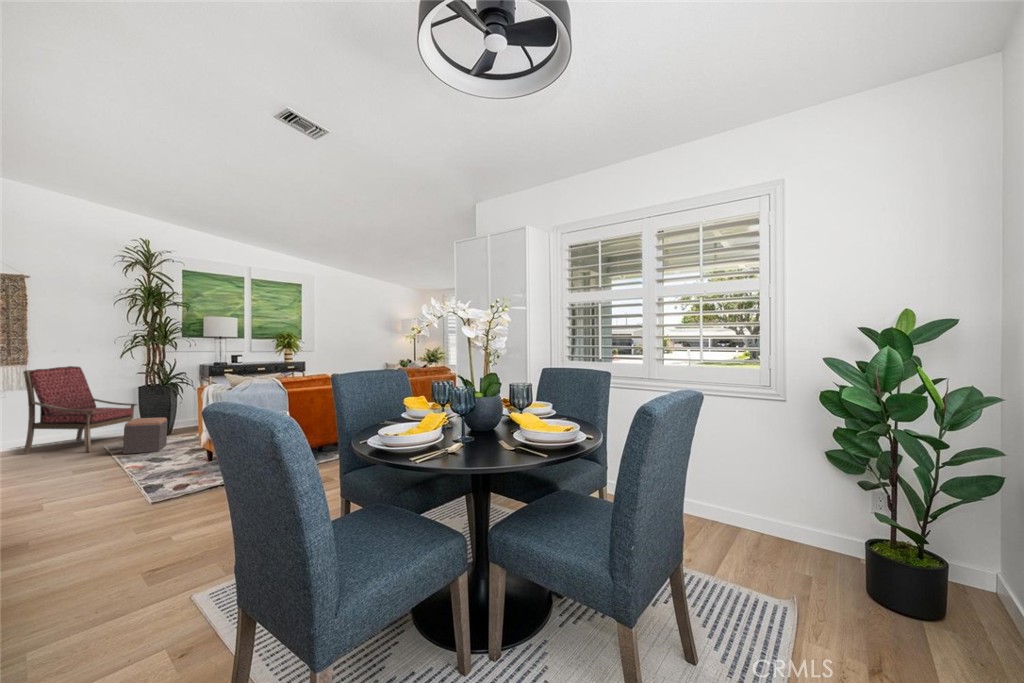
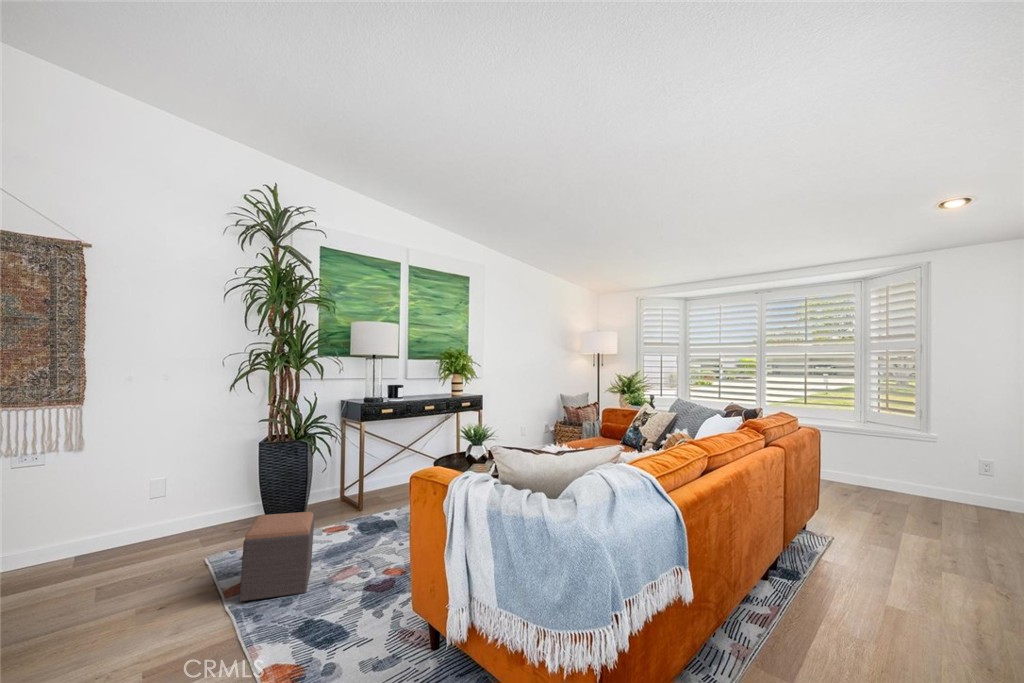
armchair: present [23,366,137,452] -> none [60,407,256,587]

